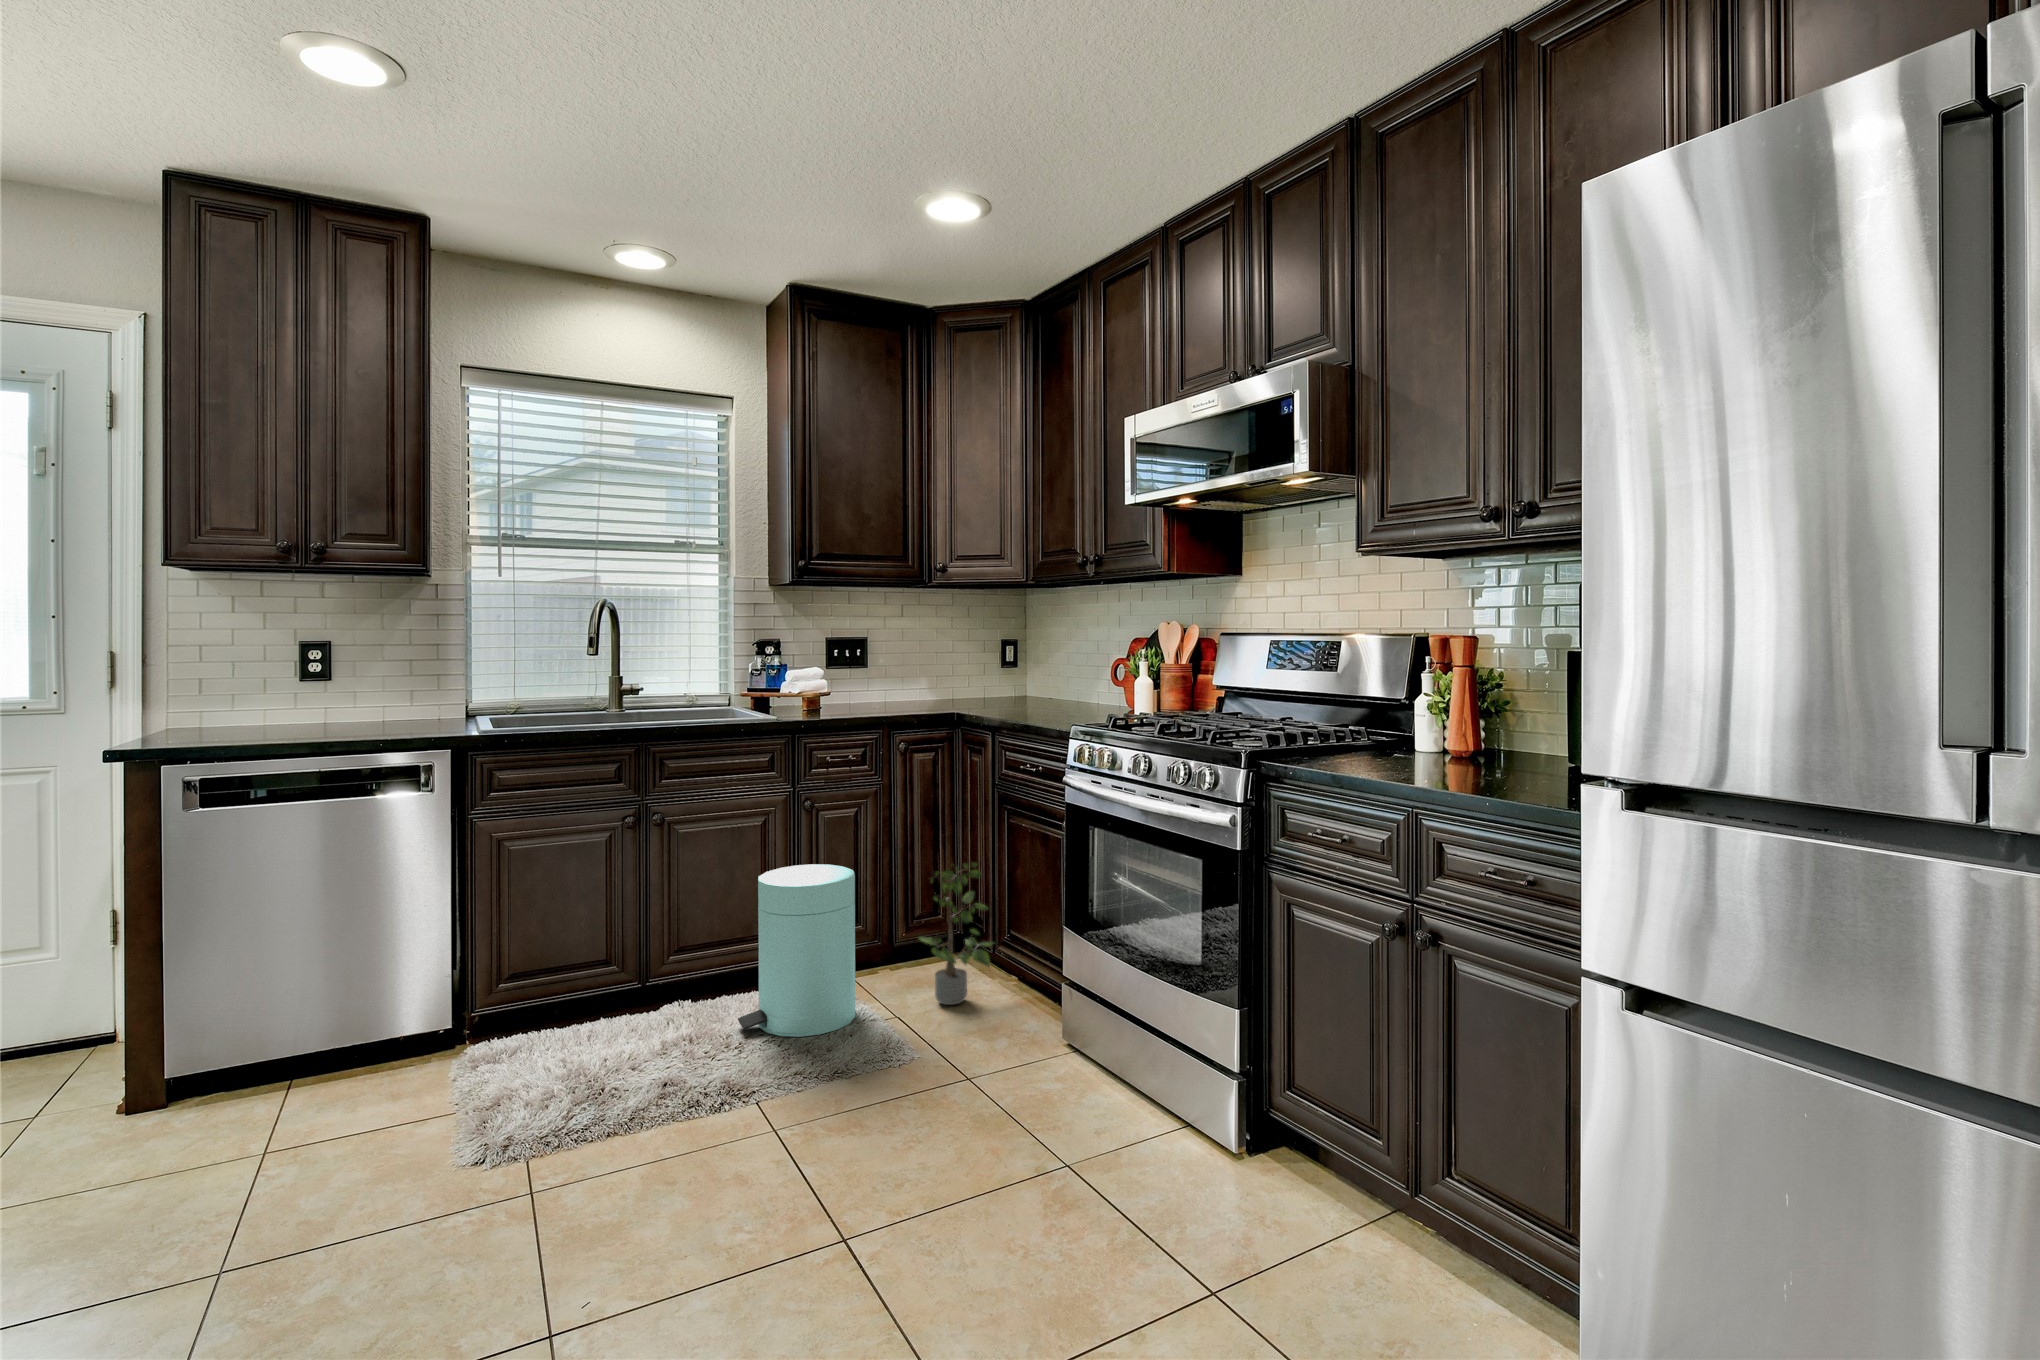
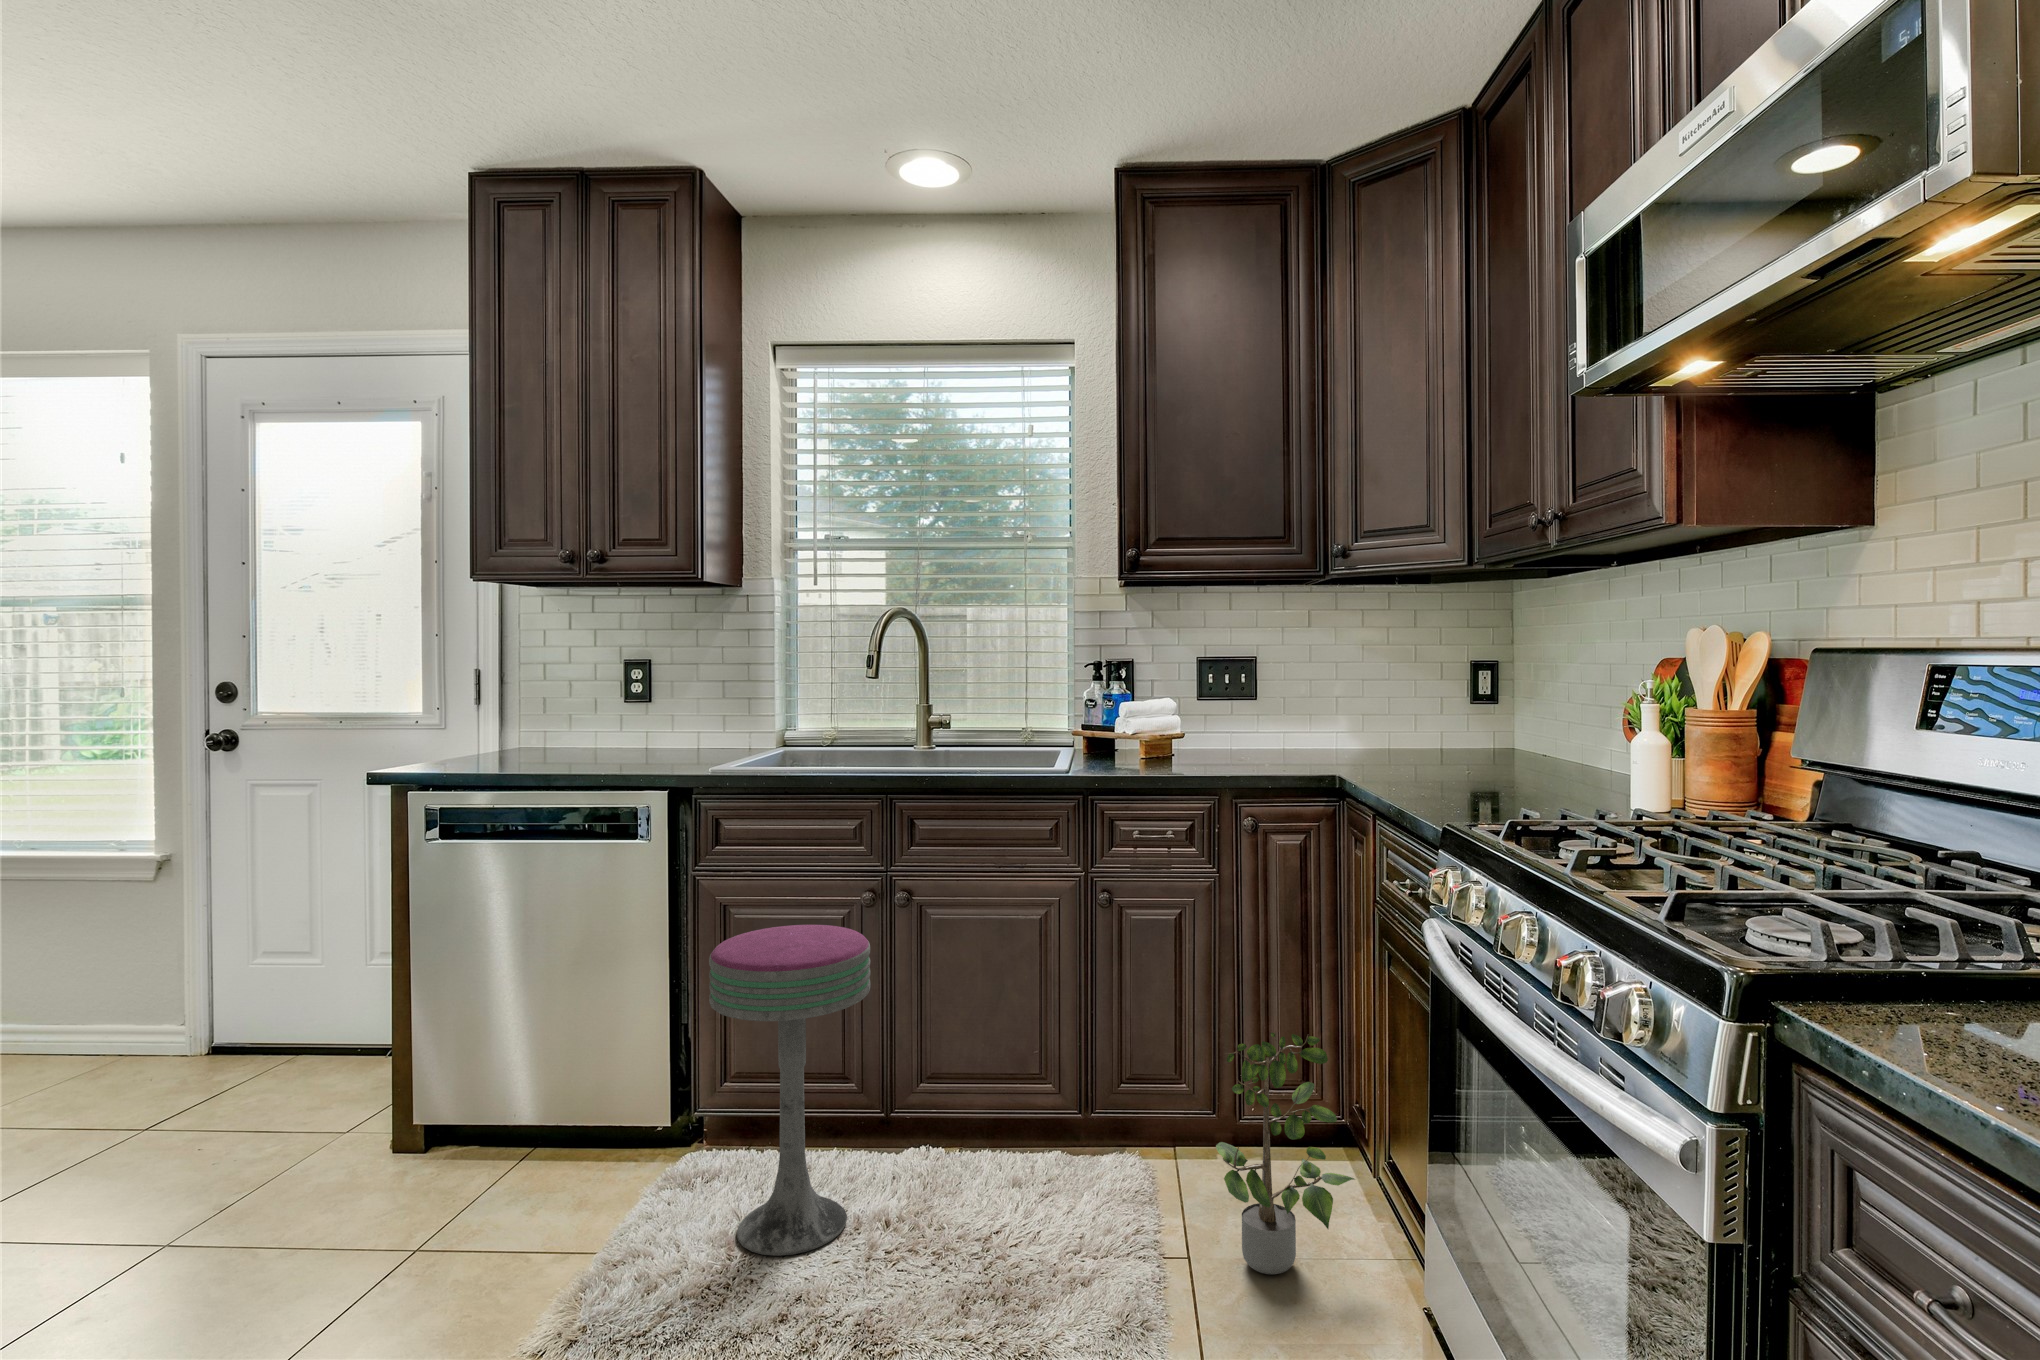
bar stool: none [553,838,678,1072] -> present [709,925,871,1256]
trash can: present [738,864,855,1037] -> none [949,991,1121,1273]

